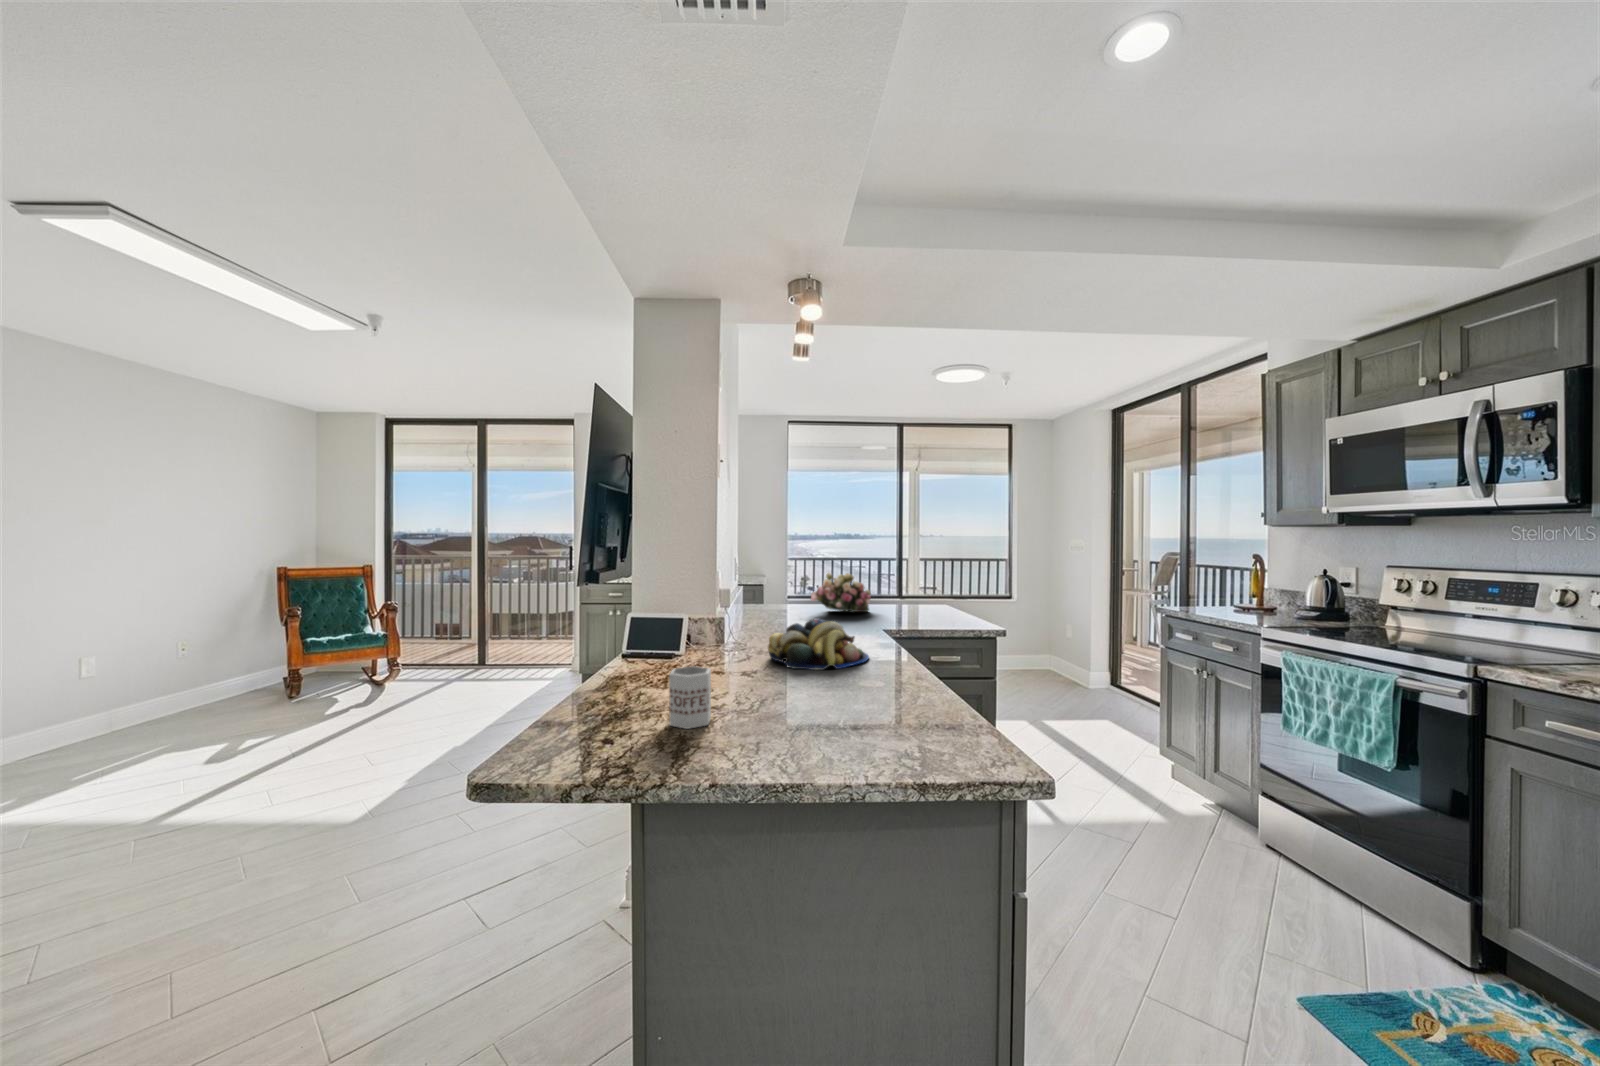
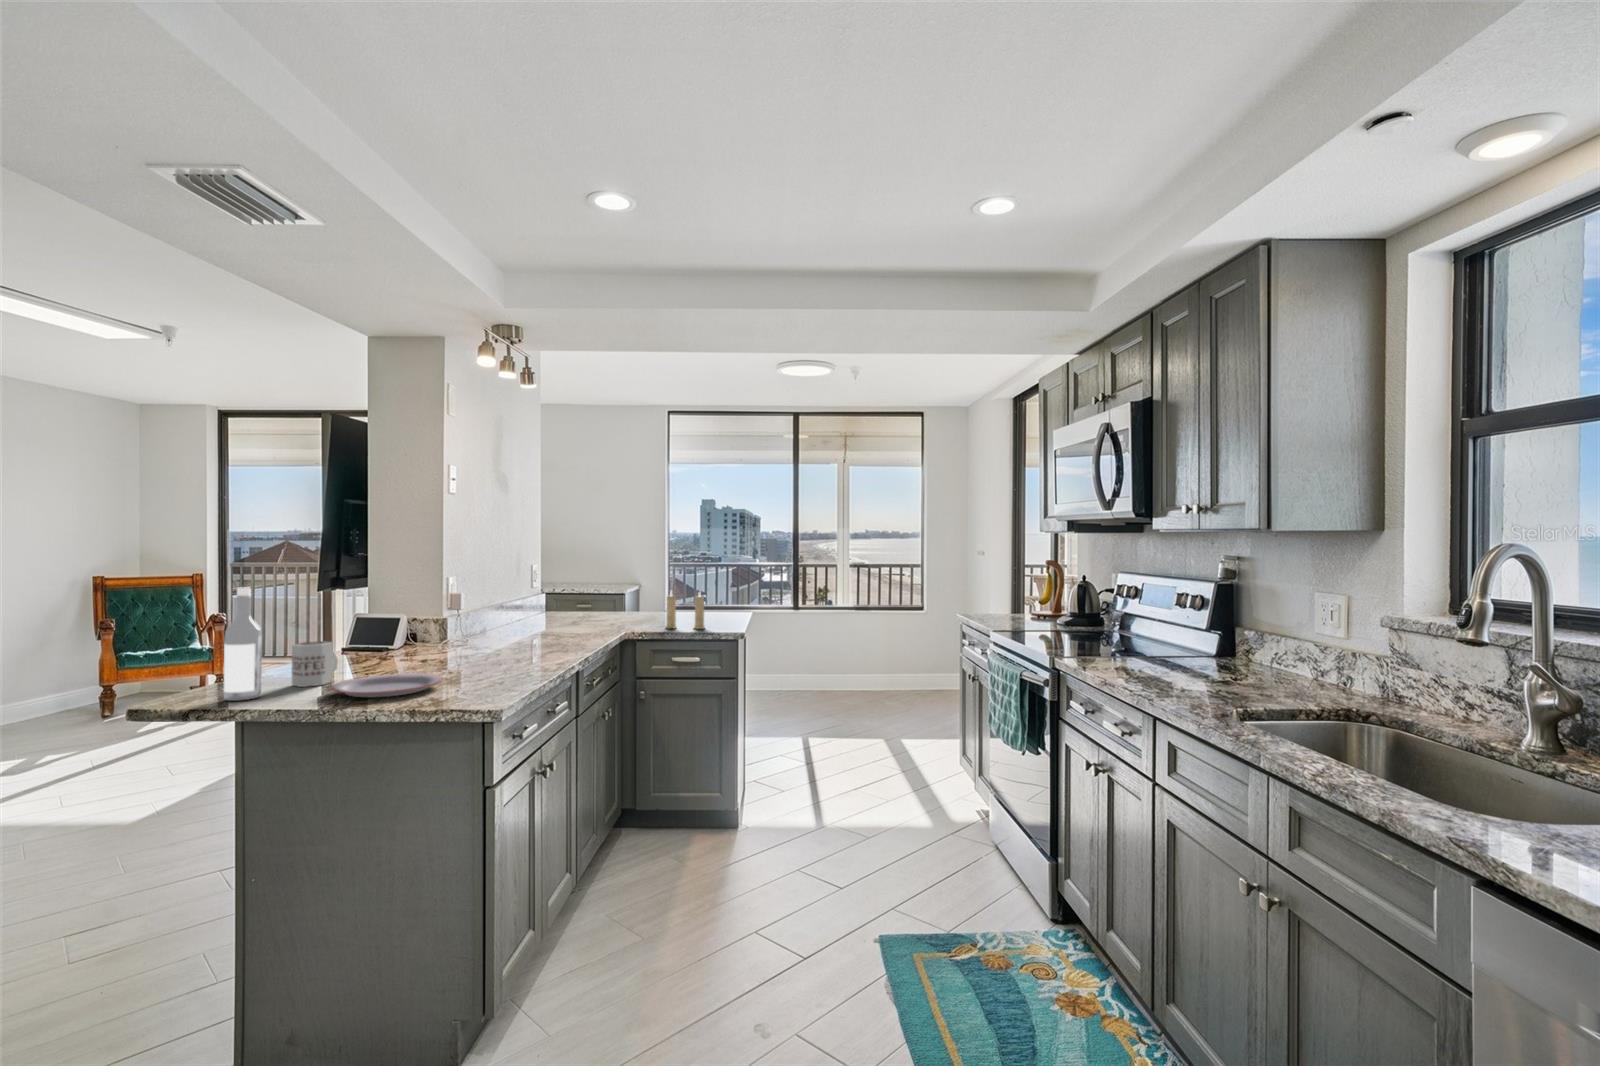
flower arrangement: present [811,573,871,612] -> none [590,579,656,619]
candle: none [913,585,957,626] -> present [666,592,705,629]
wine bottle: none [625,605,668,762] -> present [224,587,262,701]
fruit bowl: present [768,619,869,670] -> none [463,616,558,657]
plate: none [750,707,880,753] -> present [331,673,442,698]

